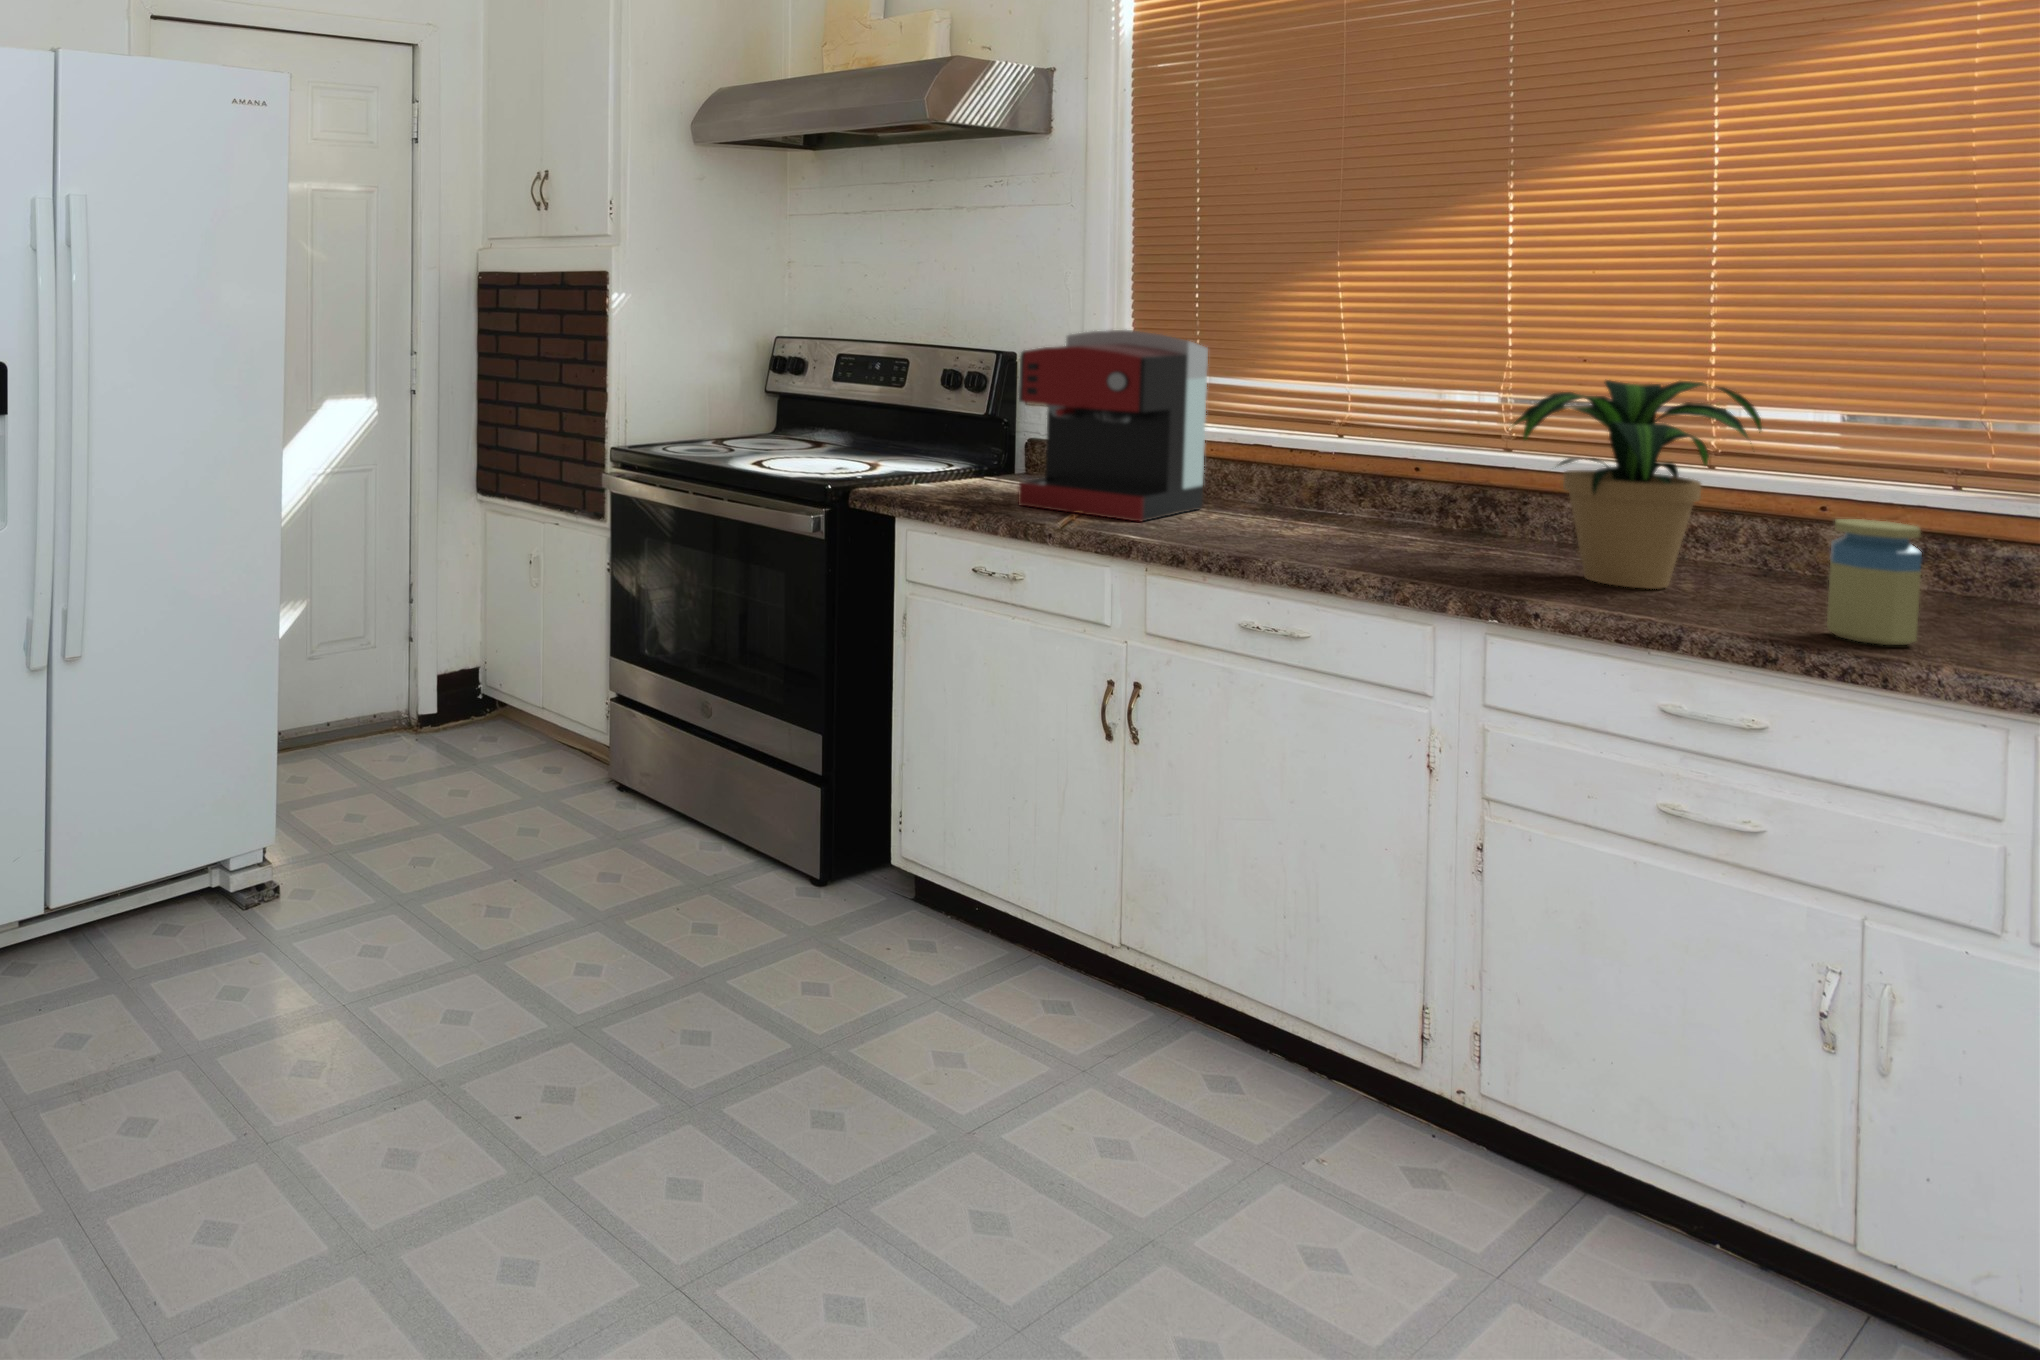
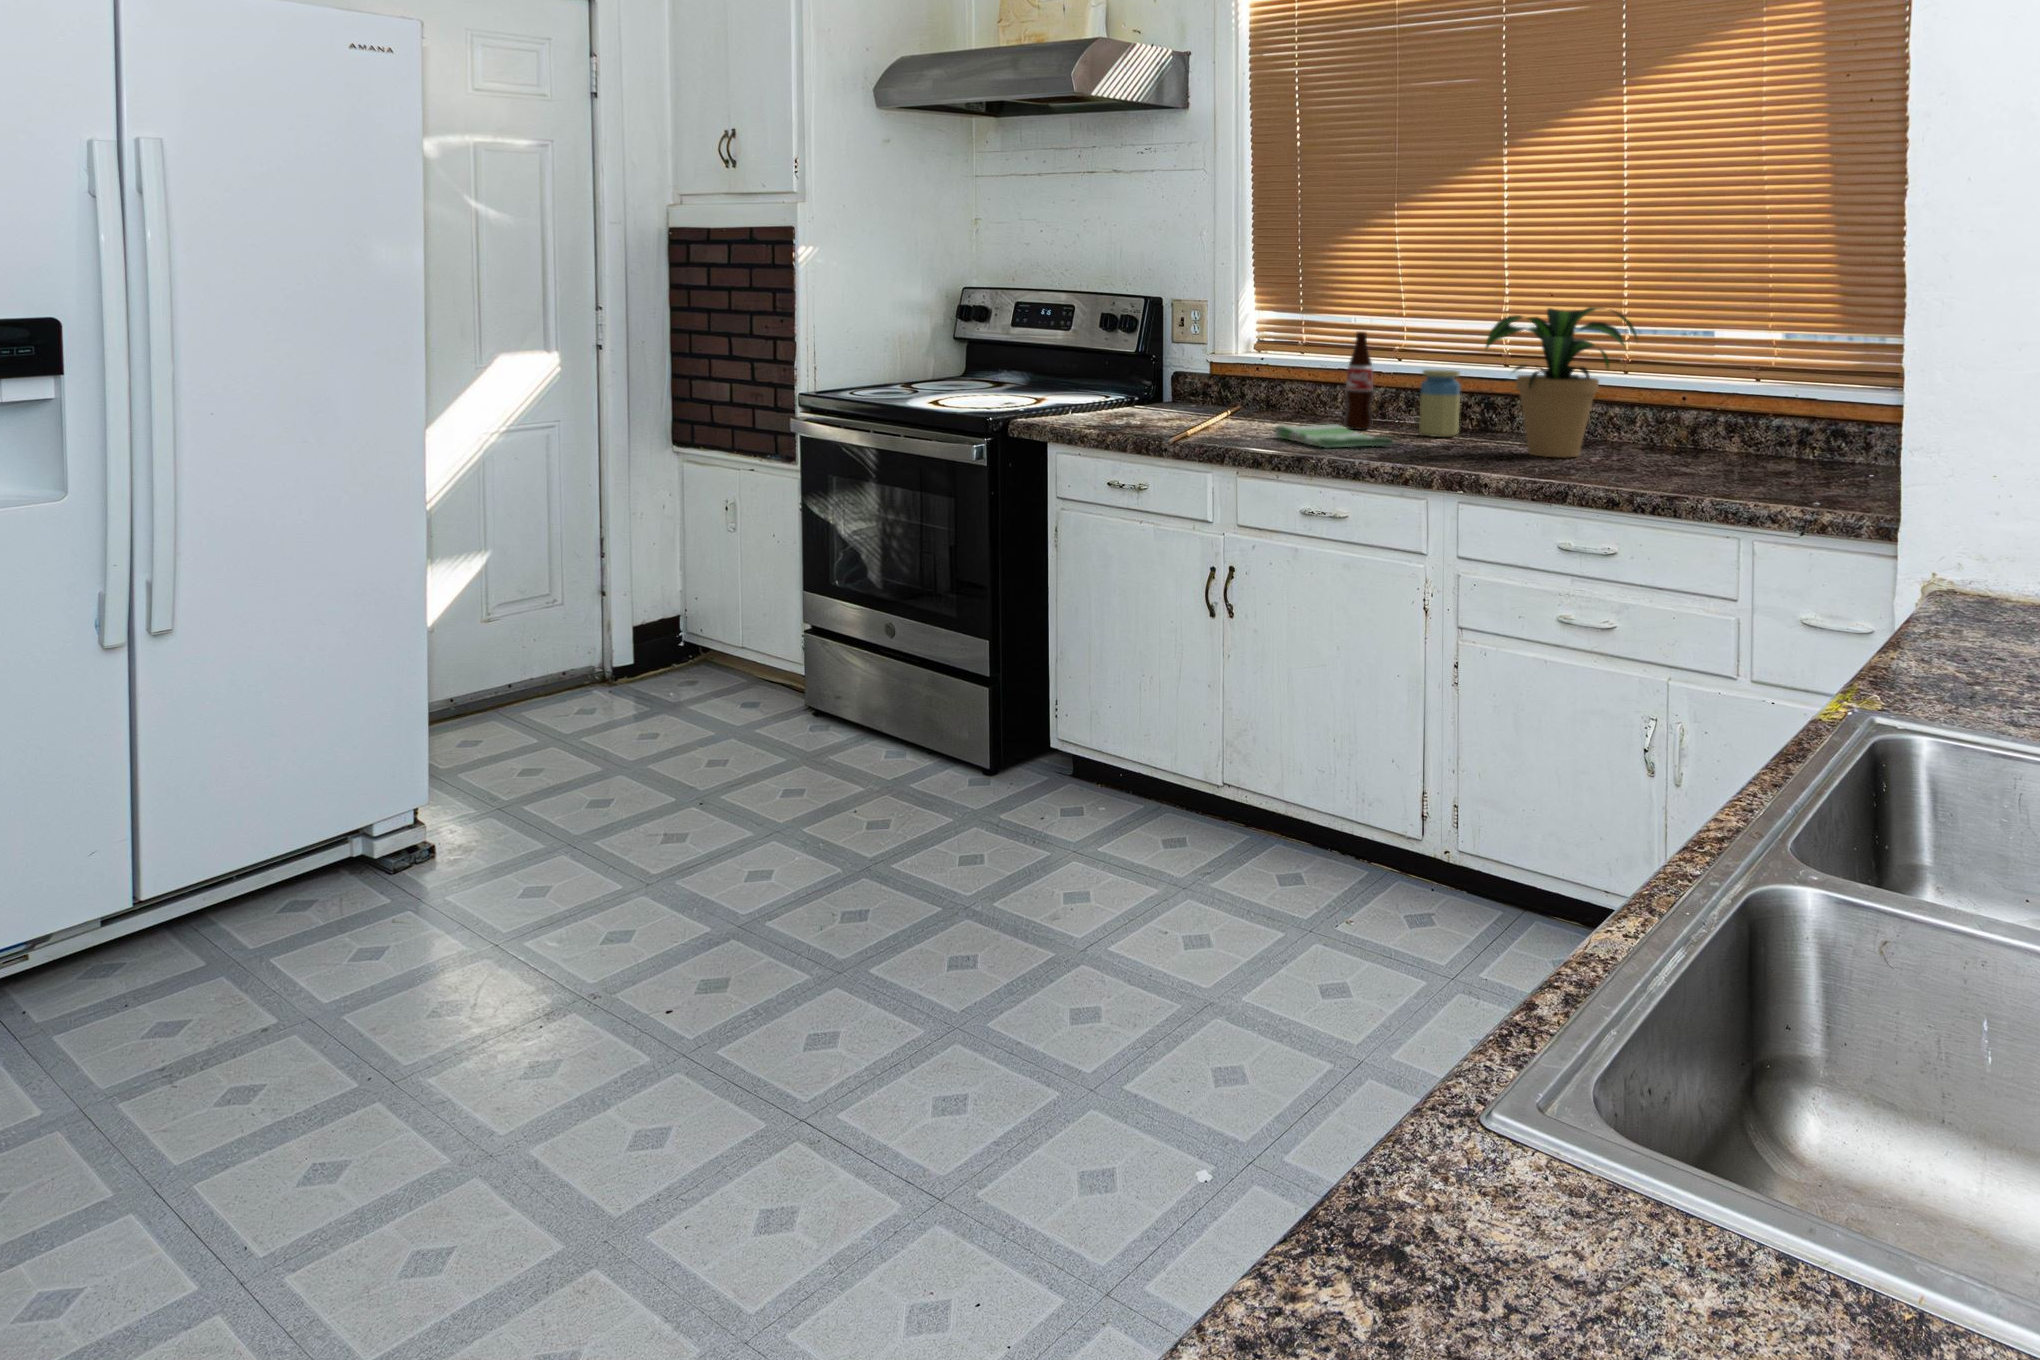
coffee maker: present [1018,330,1208,521] -> none [1148,277,1297,432]
bottle: none [1275,398,1316,520] -> present [1344,331,1373,429]
dish towel: none [1193,518,1372,556] -> present [1275,424,1393,448]
jar: present [1827,519,1922,645] -> present [1419,370,1460,437]

